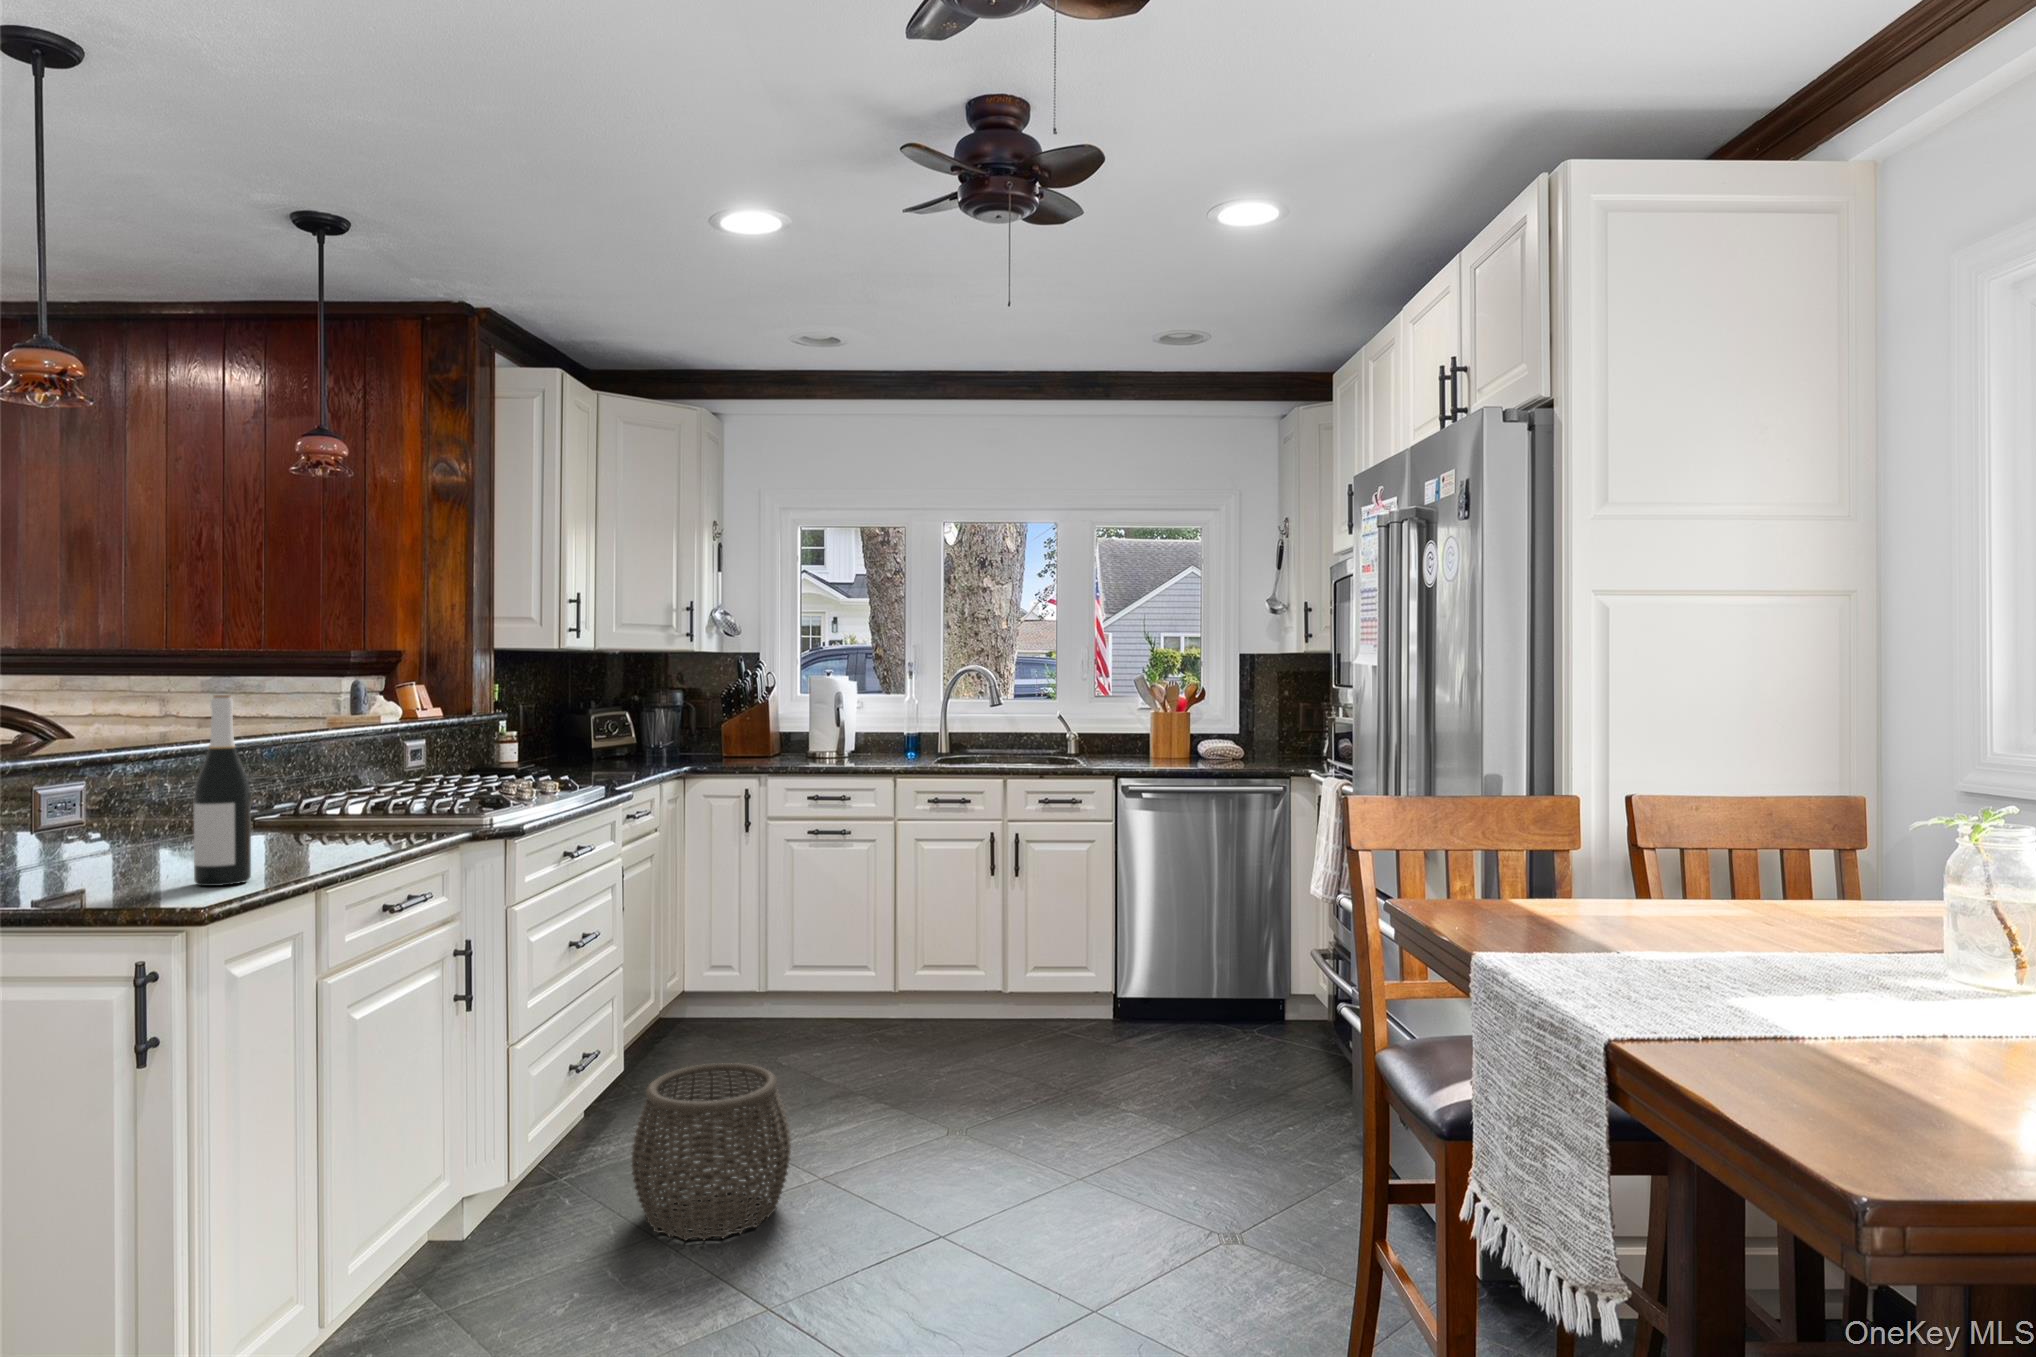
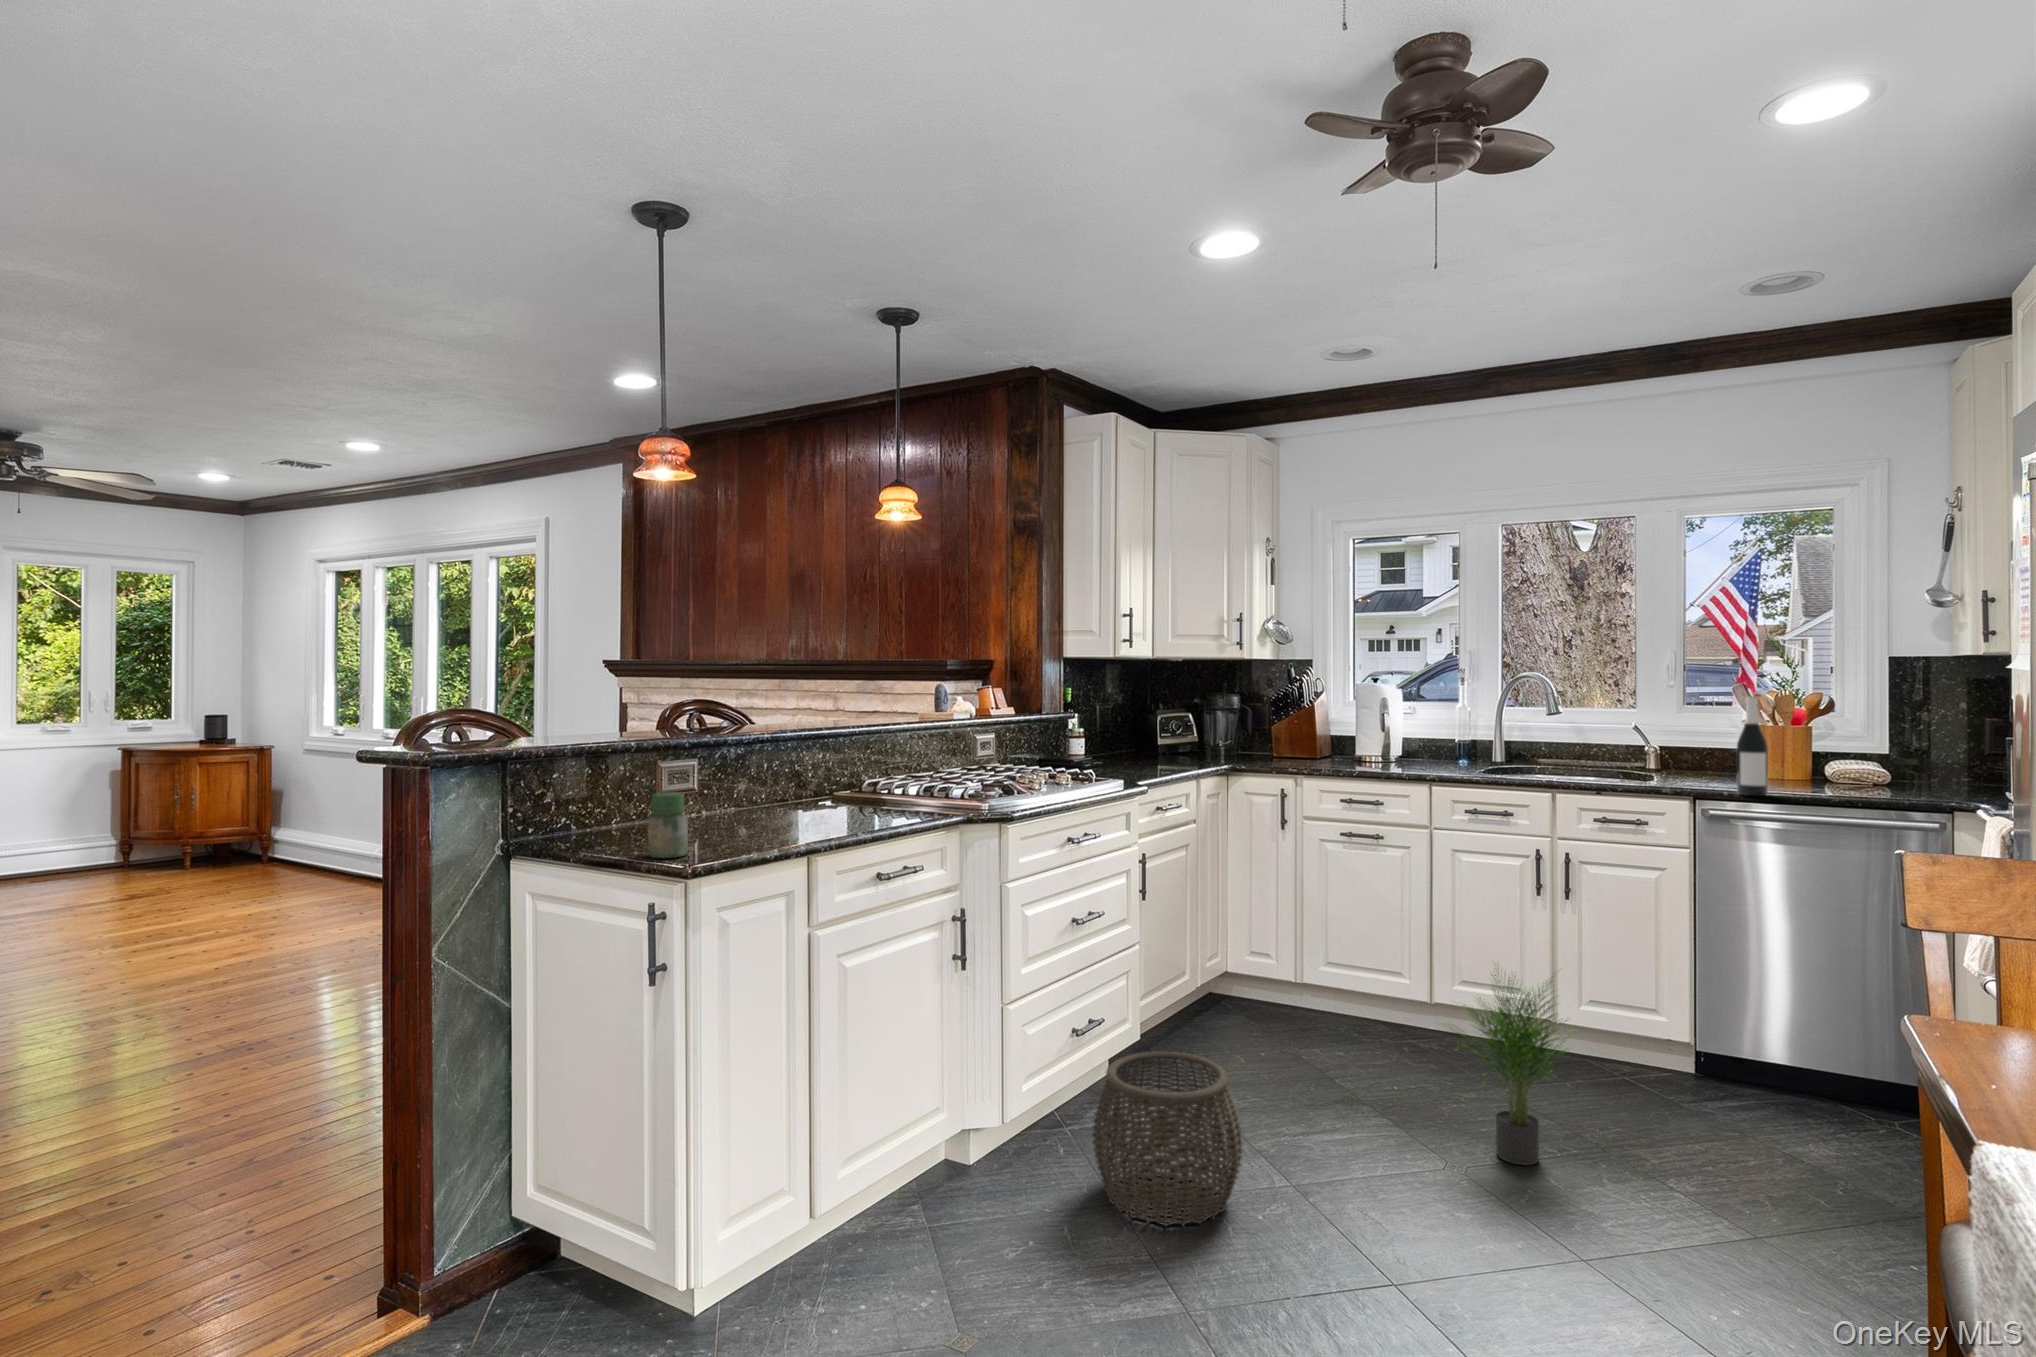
wine bottle: present [194,695,251,886] -> present [1737,696,1768,796]
jar: none [106,816,167,902] -> present [648,792,688,858]
potted plant: none [933,929,1061,1113] -> present [1450,972,1571,1165]

